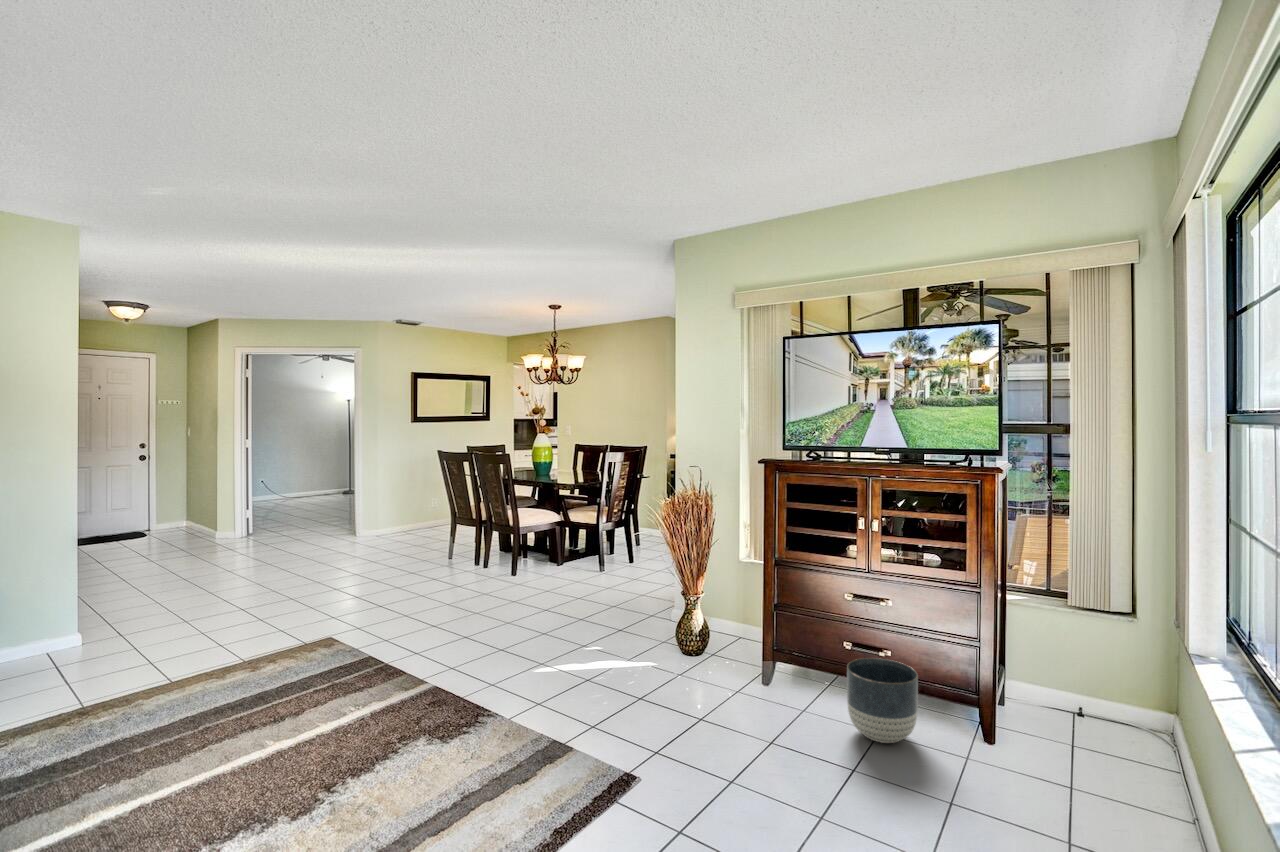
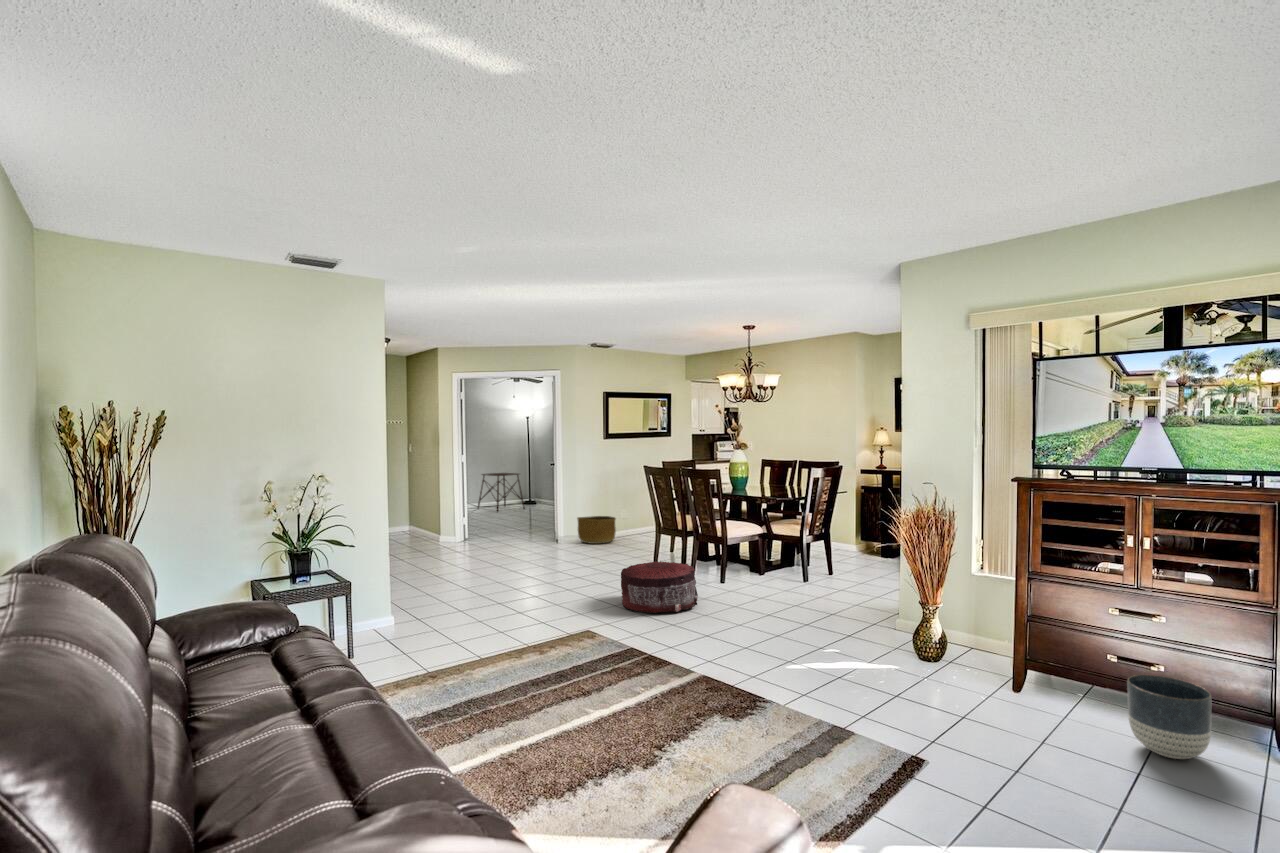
side table: none [281,462,337,505] -> present [478,473,524,511]
basket: none [375,507,420,537] -> present [577,516,616,544]
pouf: none [385,555,472,614] -> present [621,561,698,613]

